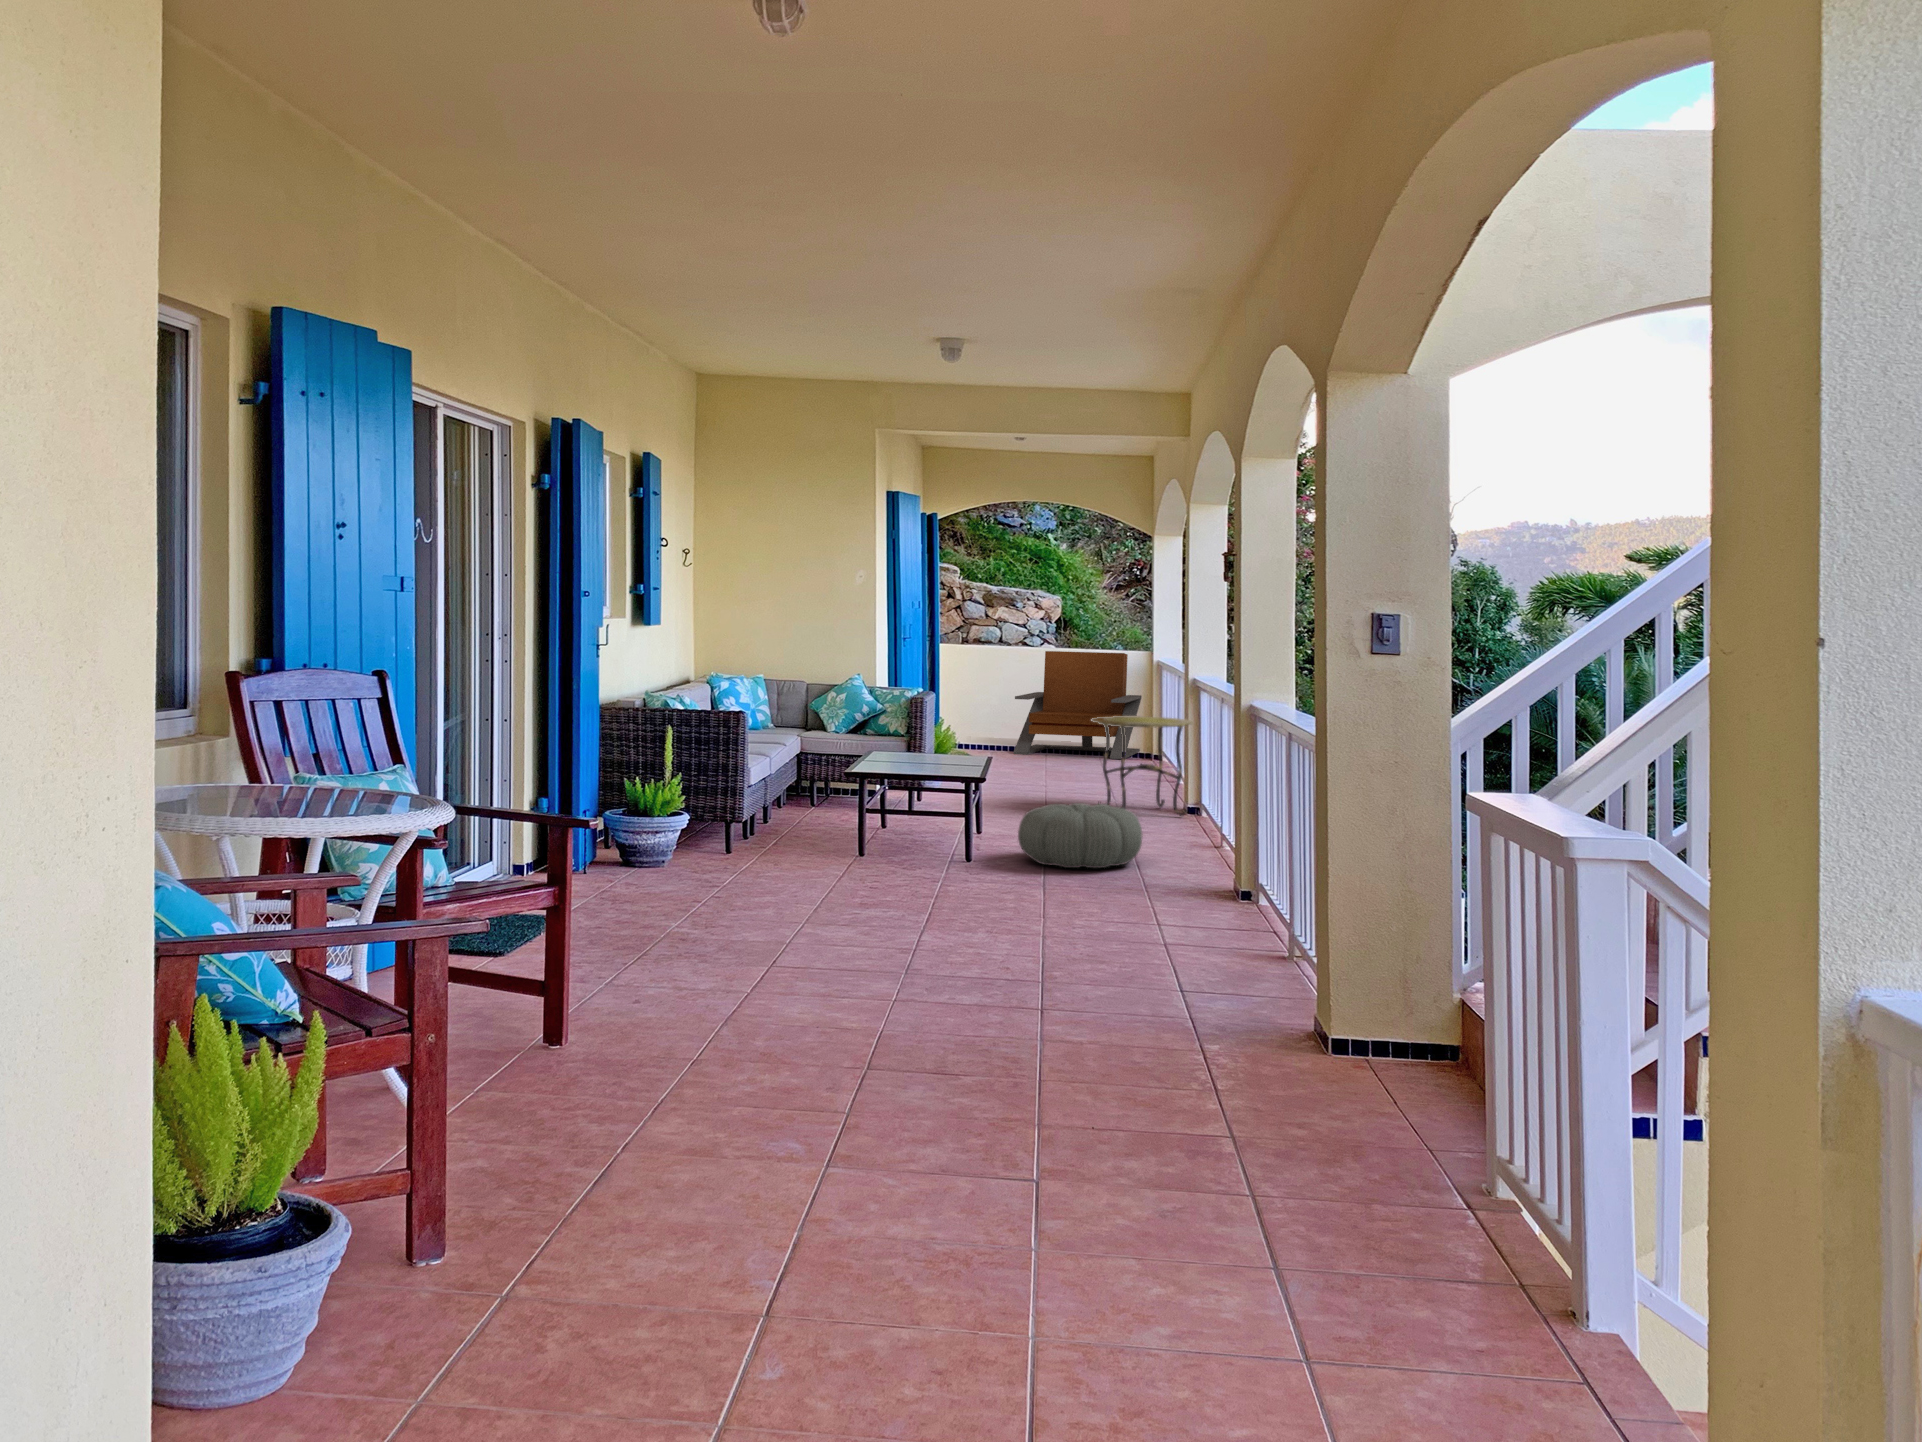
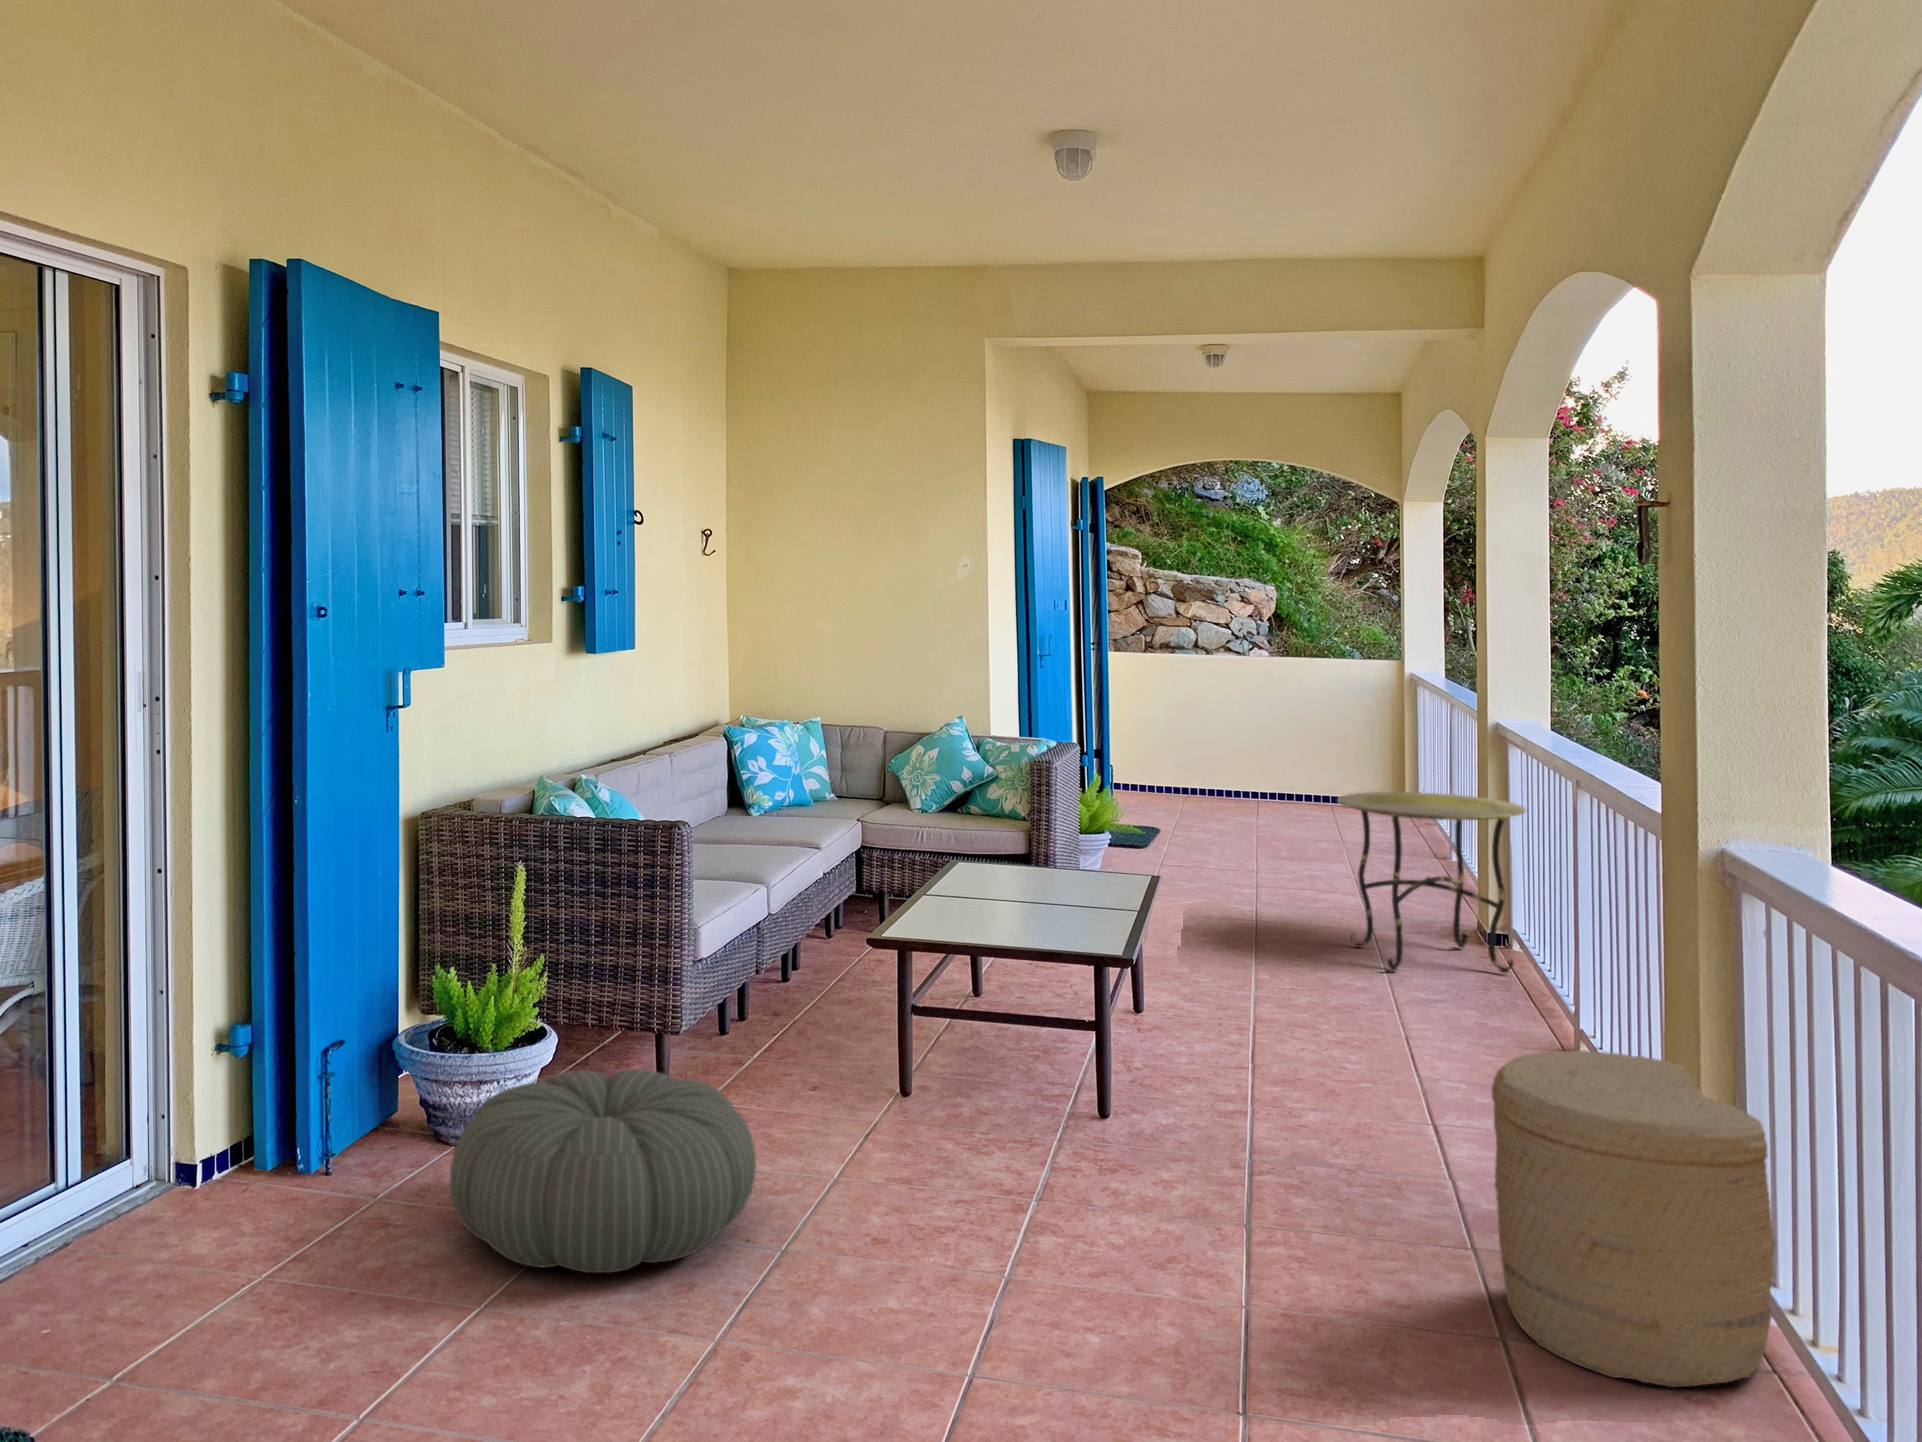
lounge chair: present [1014,651,1142,759] -> none [1210,668,1403,831]
woven basket: none [1143,798,1256,922] -> present [1492,1051,1775,1387]
pouf: present [1018,803,1143,868] -> present [450,1069,756,1273]

